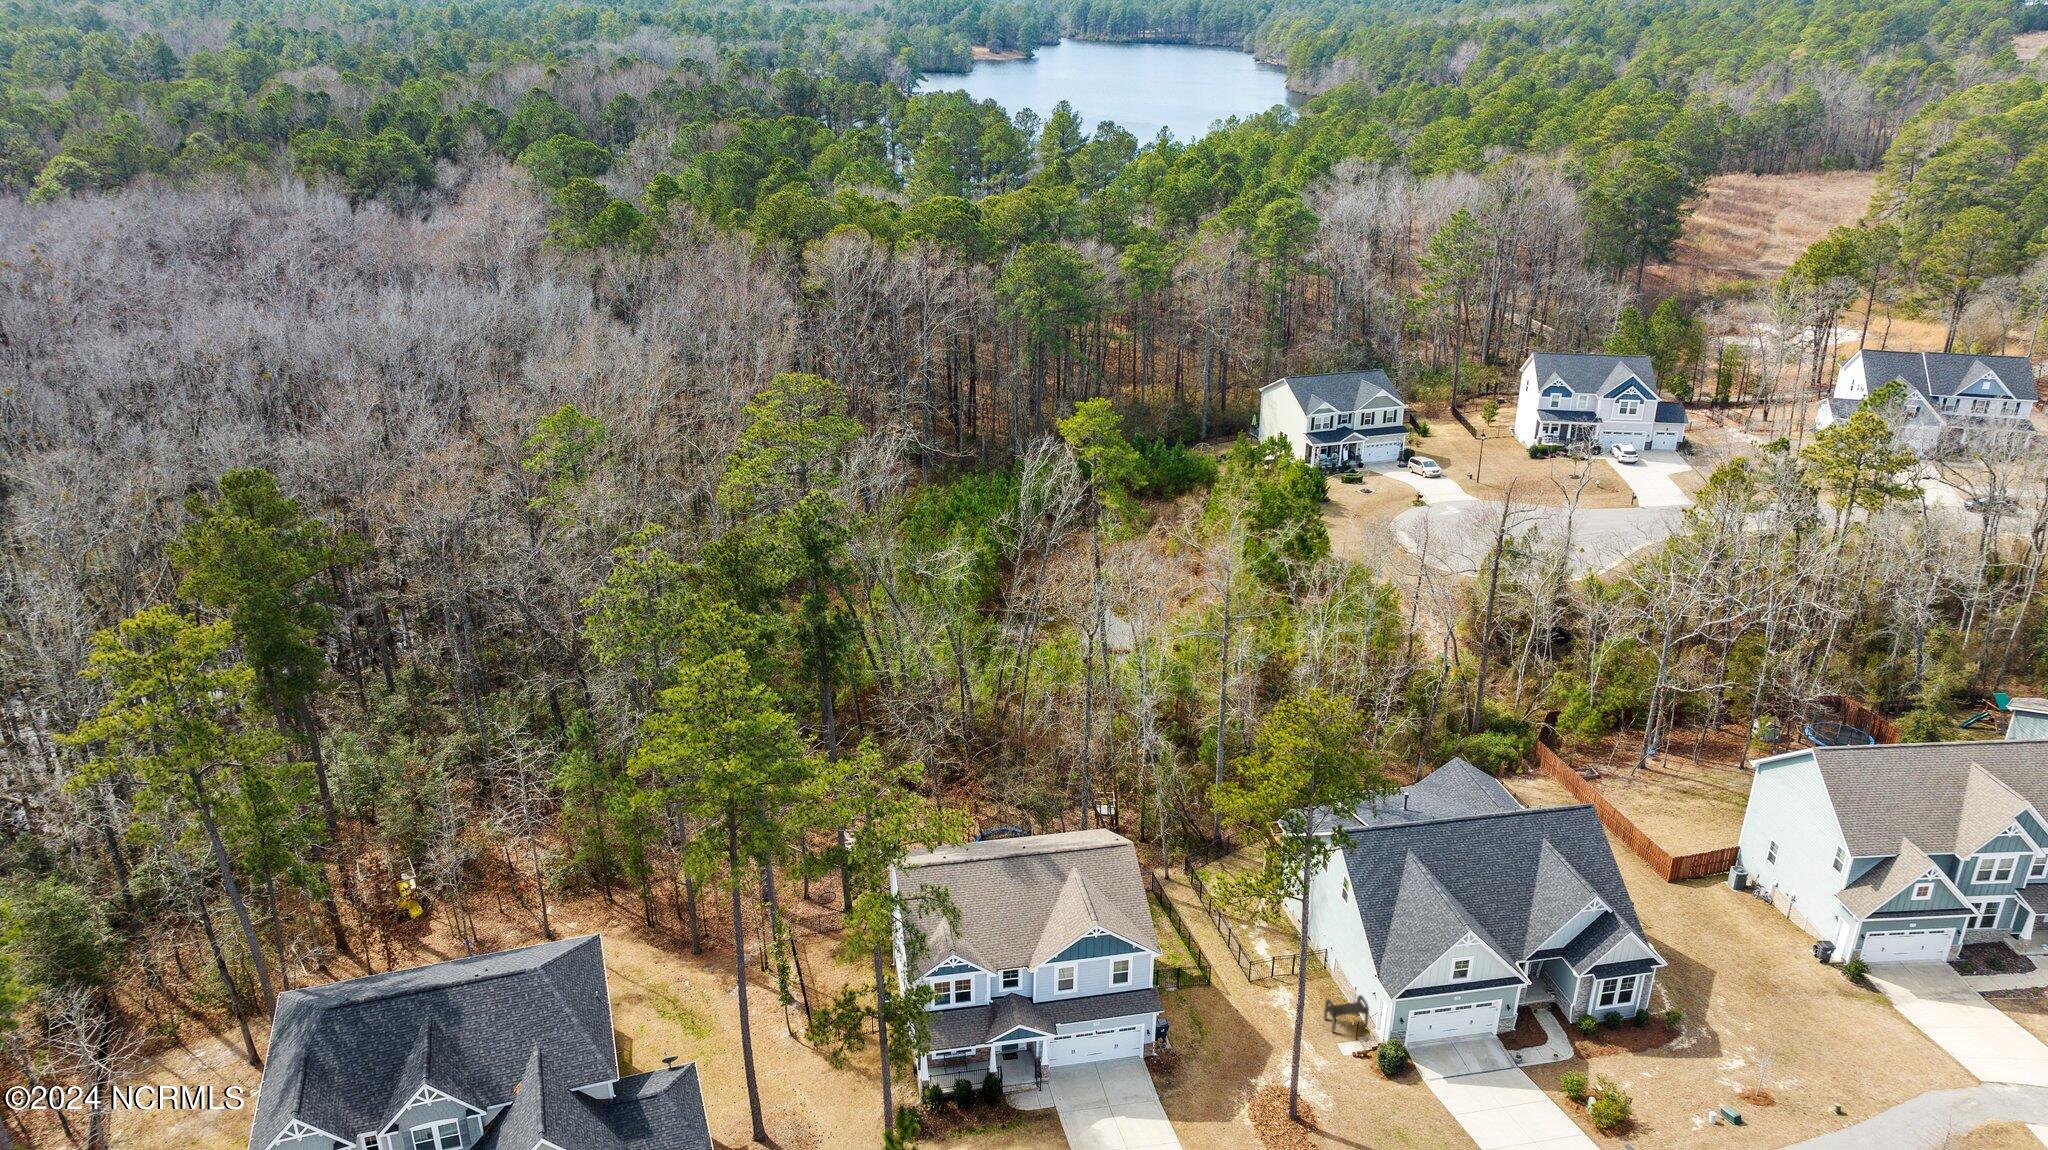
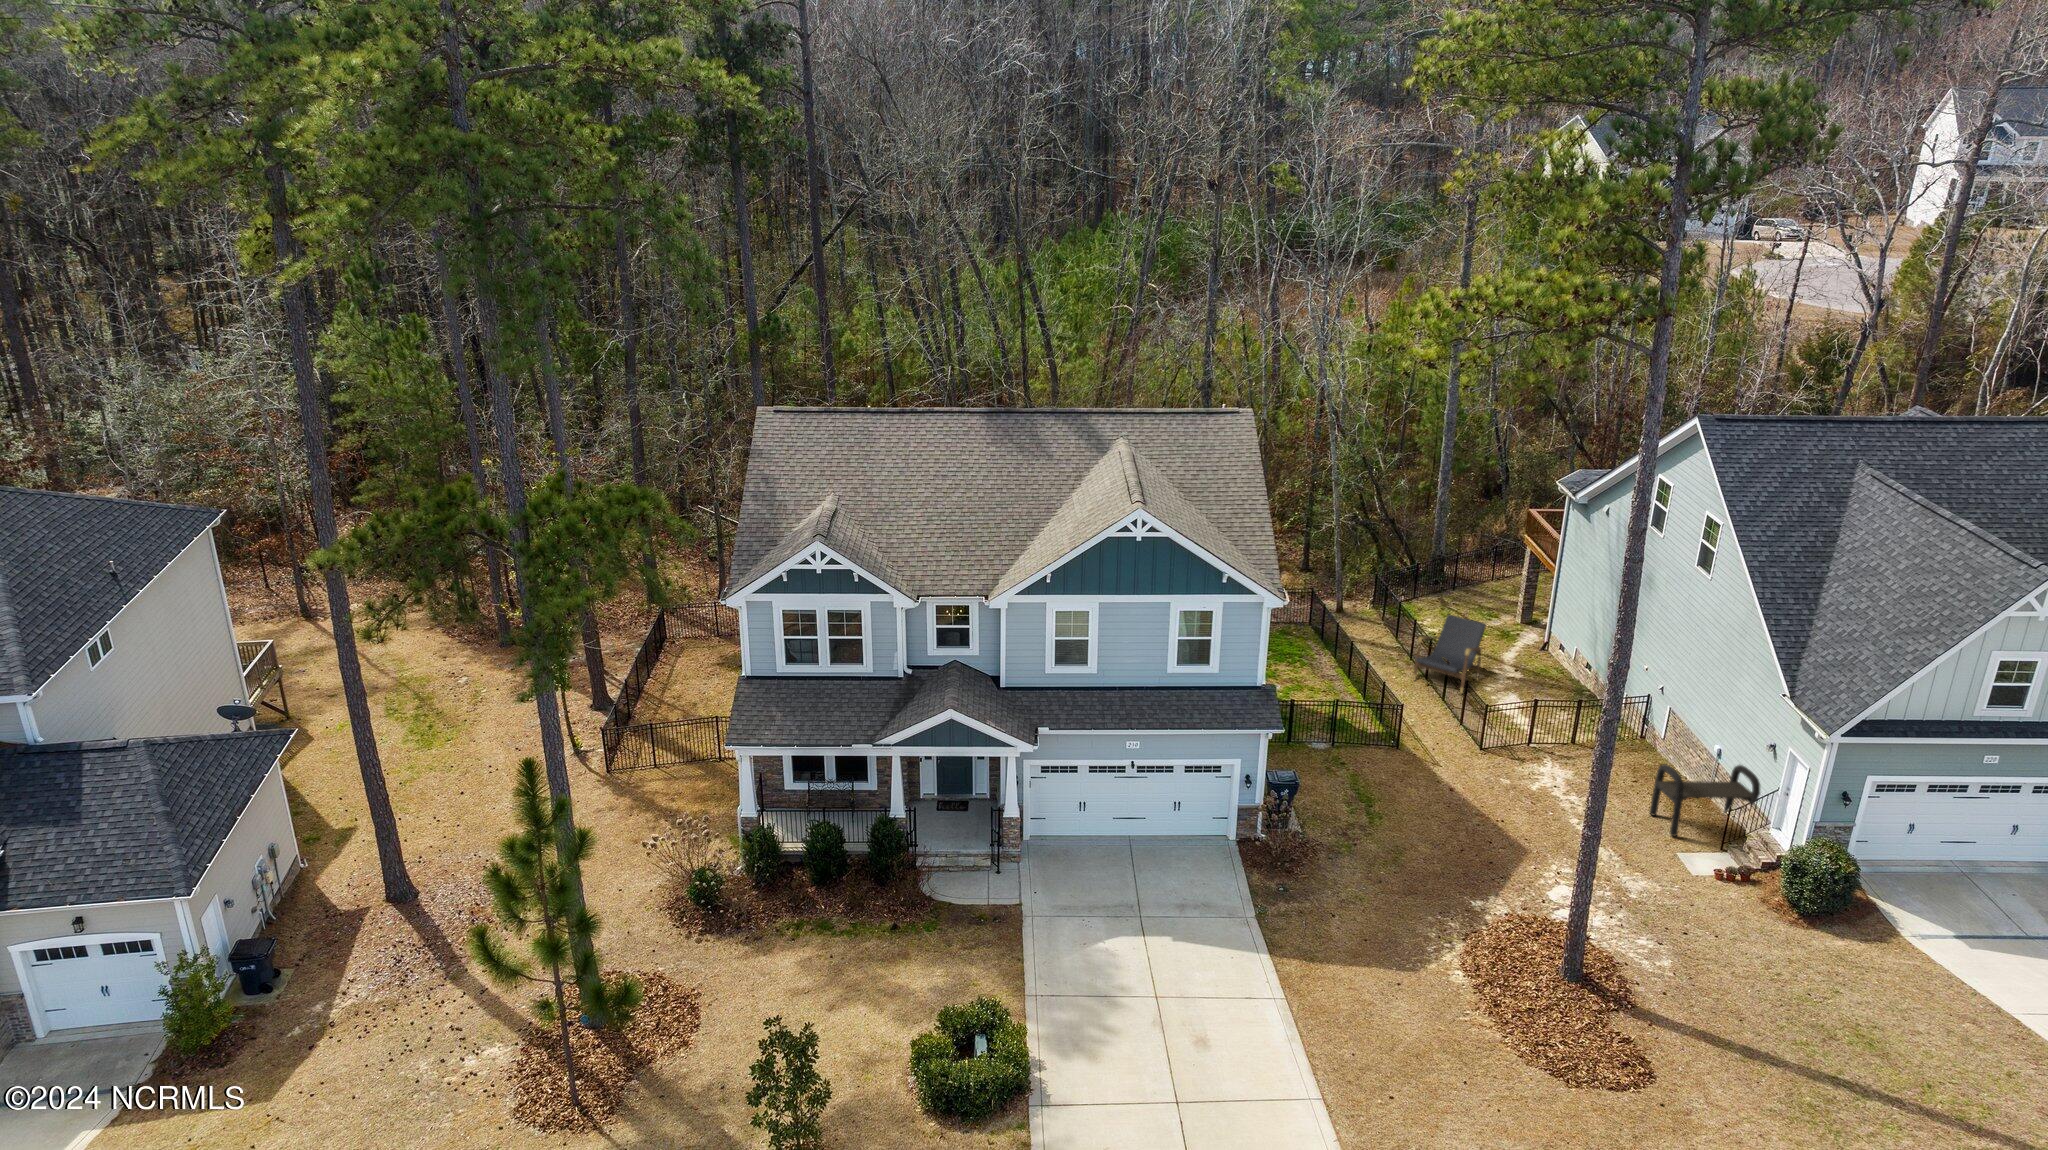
lounge chair: none [1213,897,1247,942] -> present [1413,615,1486,693]

